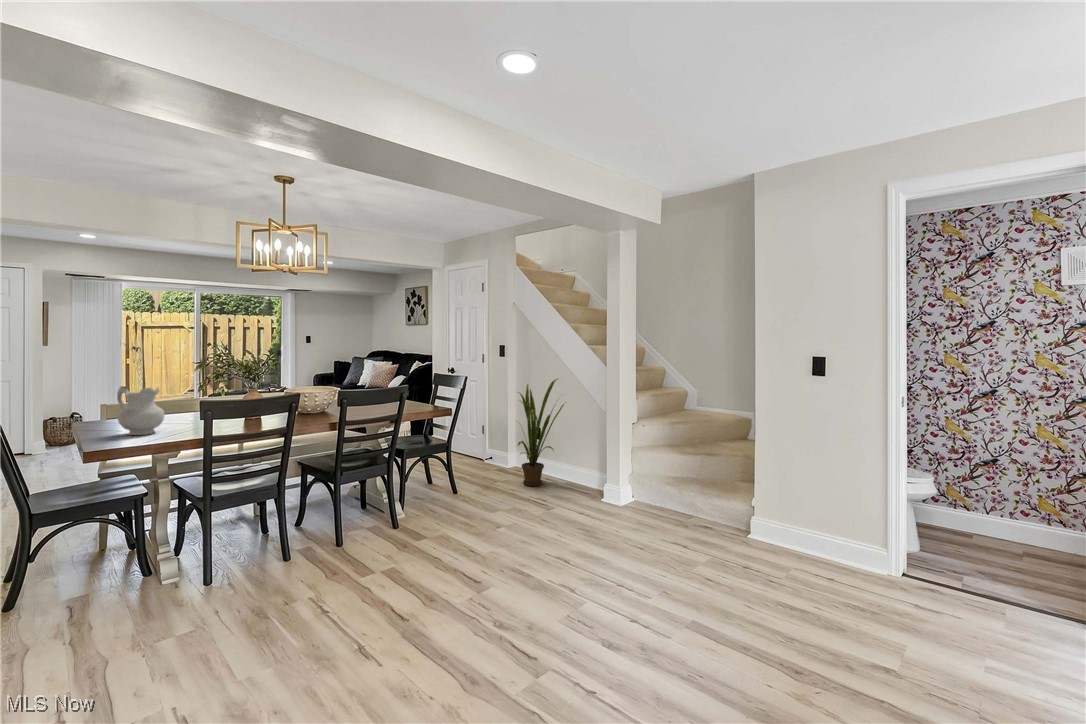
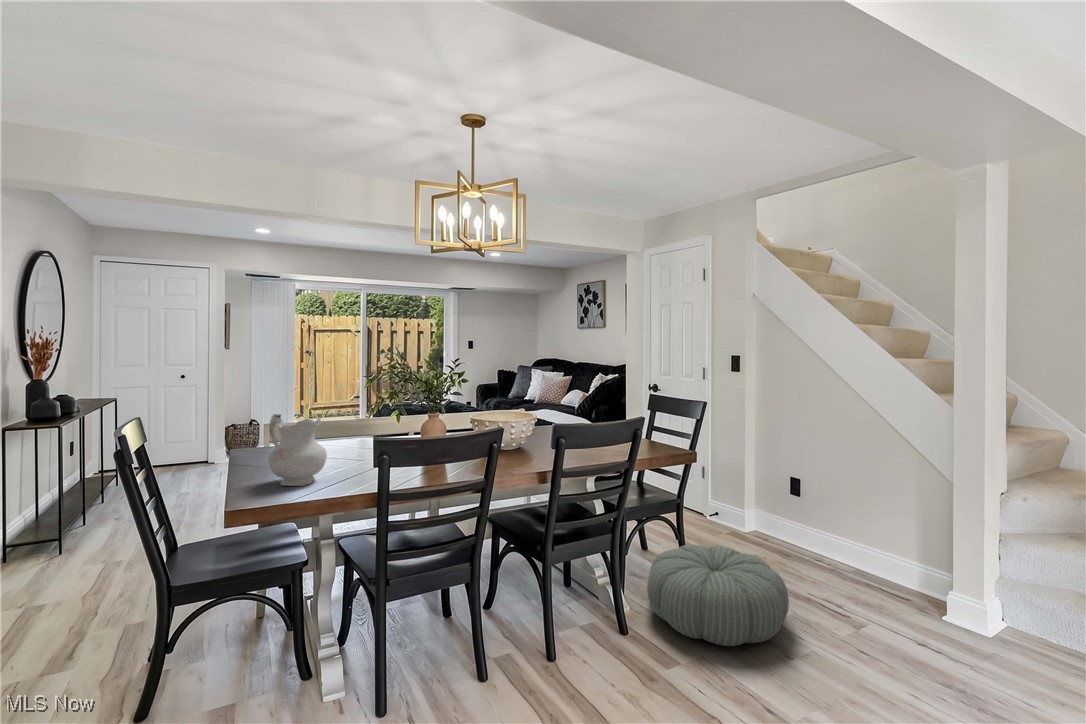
house plant: present [518,379,566,486] -> none [761,404,849,562]
pouf: none [414,473,504,528] -> present [647,545,789,646]

